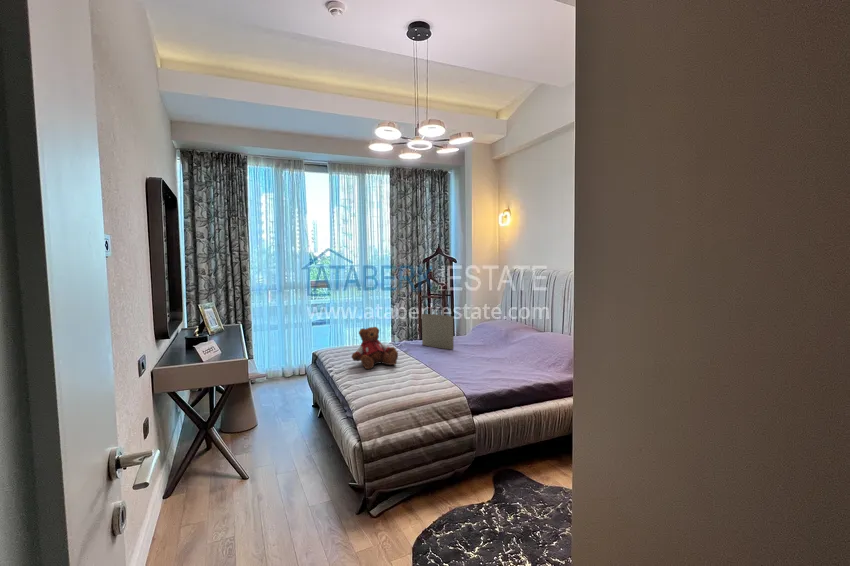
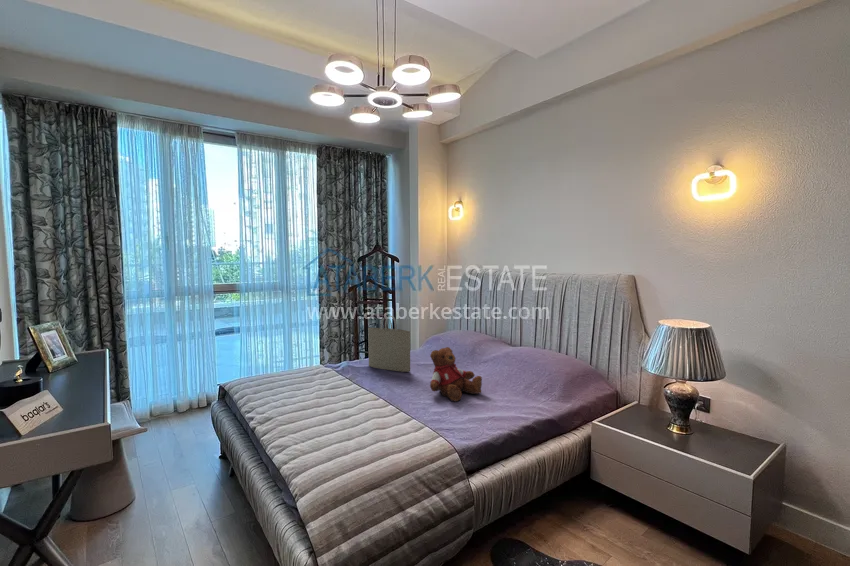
teddy bear: present [352,327,398,369] -> present [430,347,482,401]

